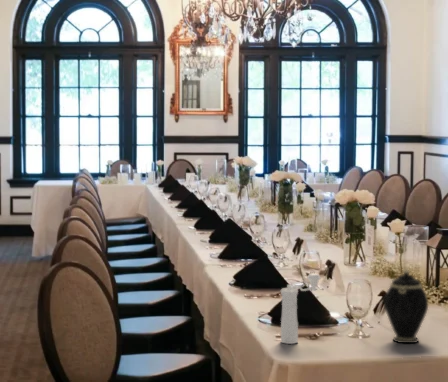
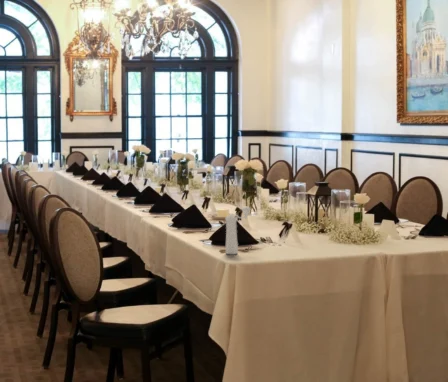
teapot: present [384,269,428,343] -> none [293,201,323,251]

